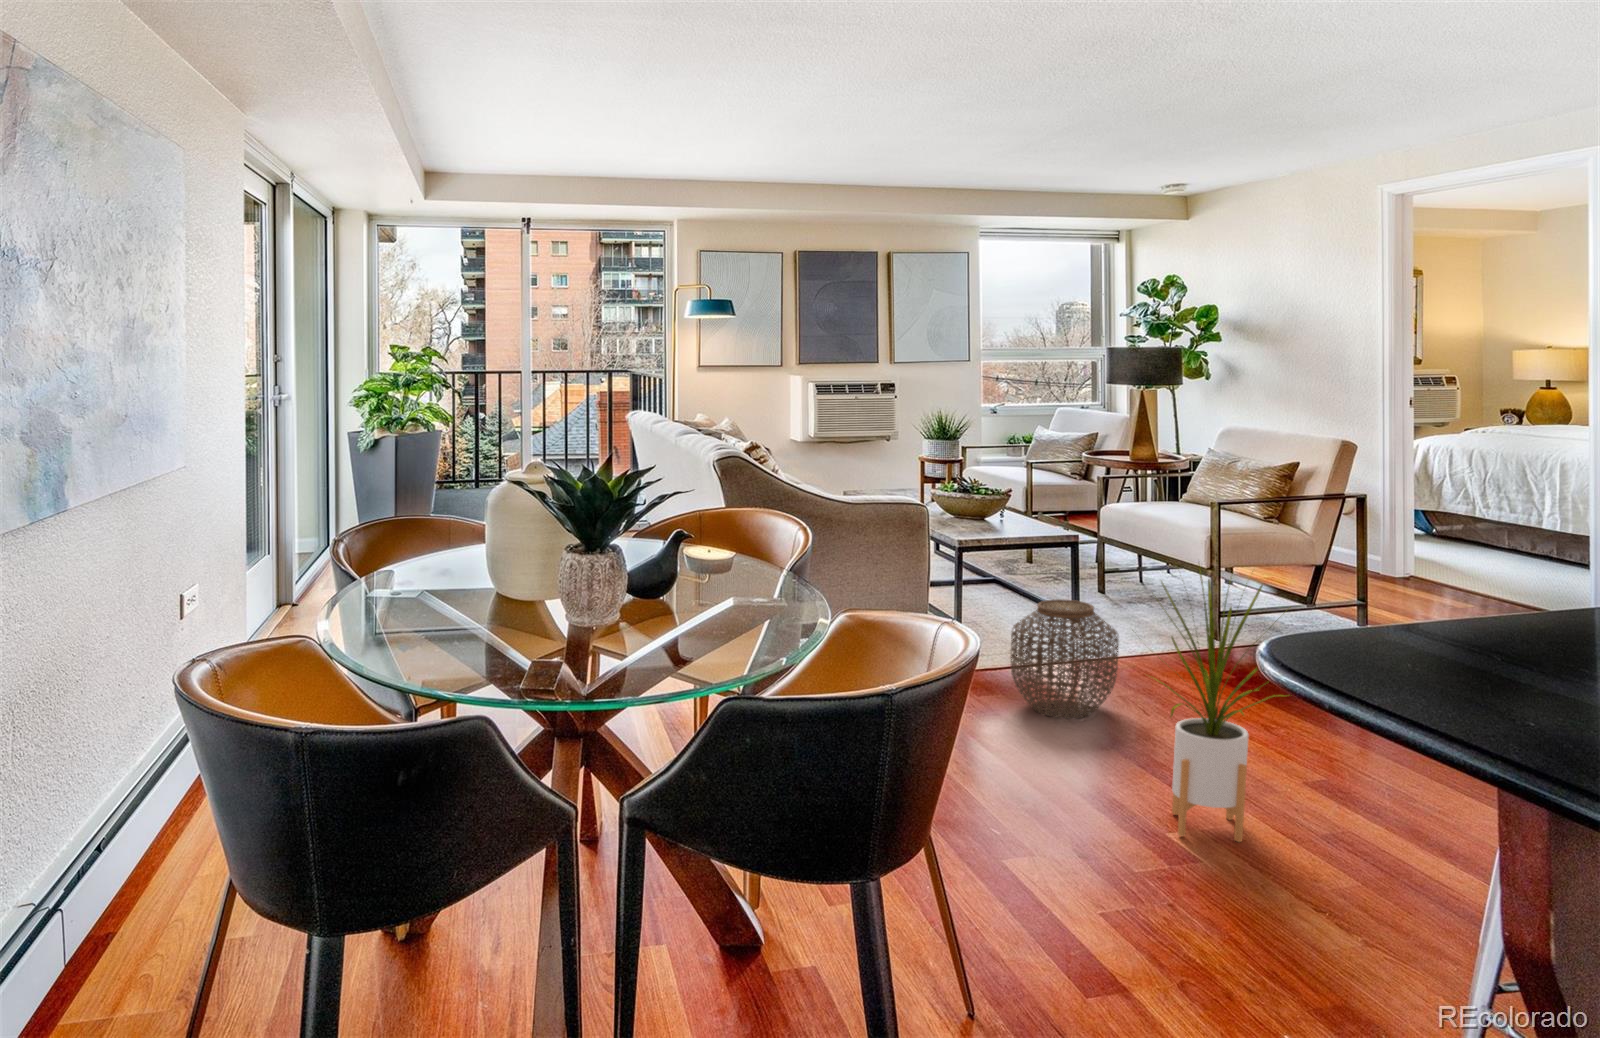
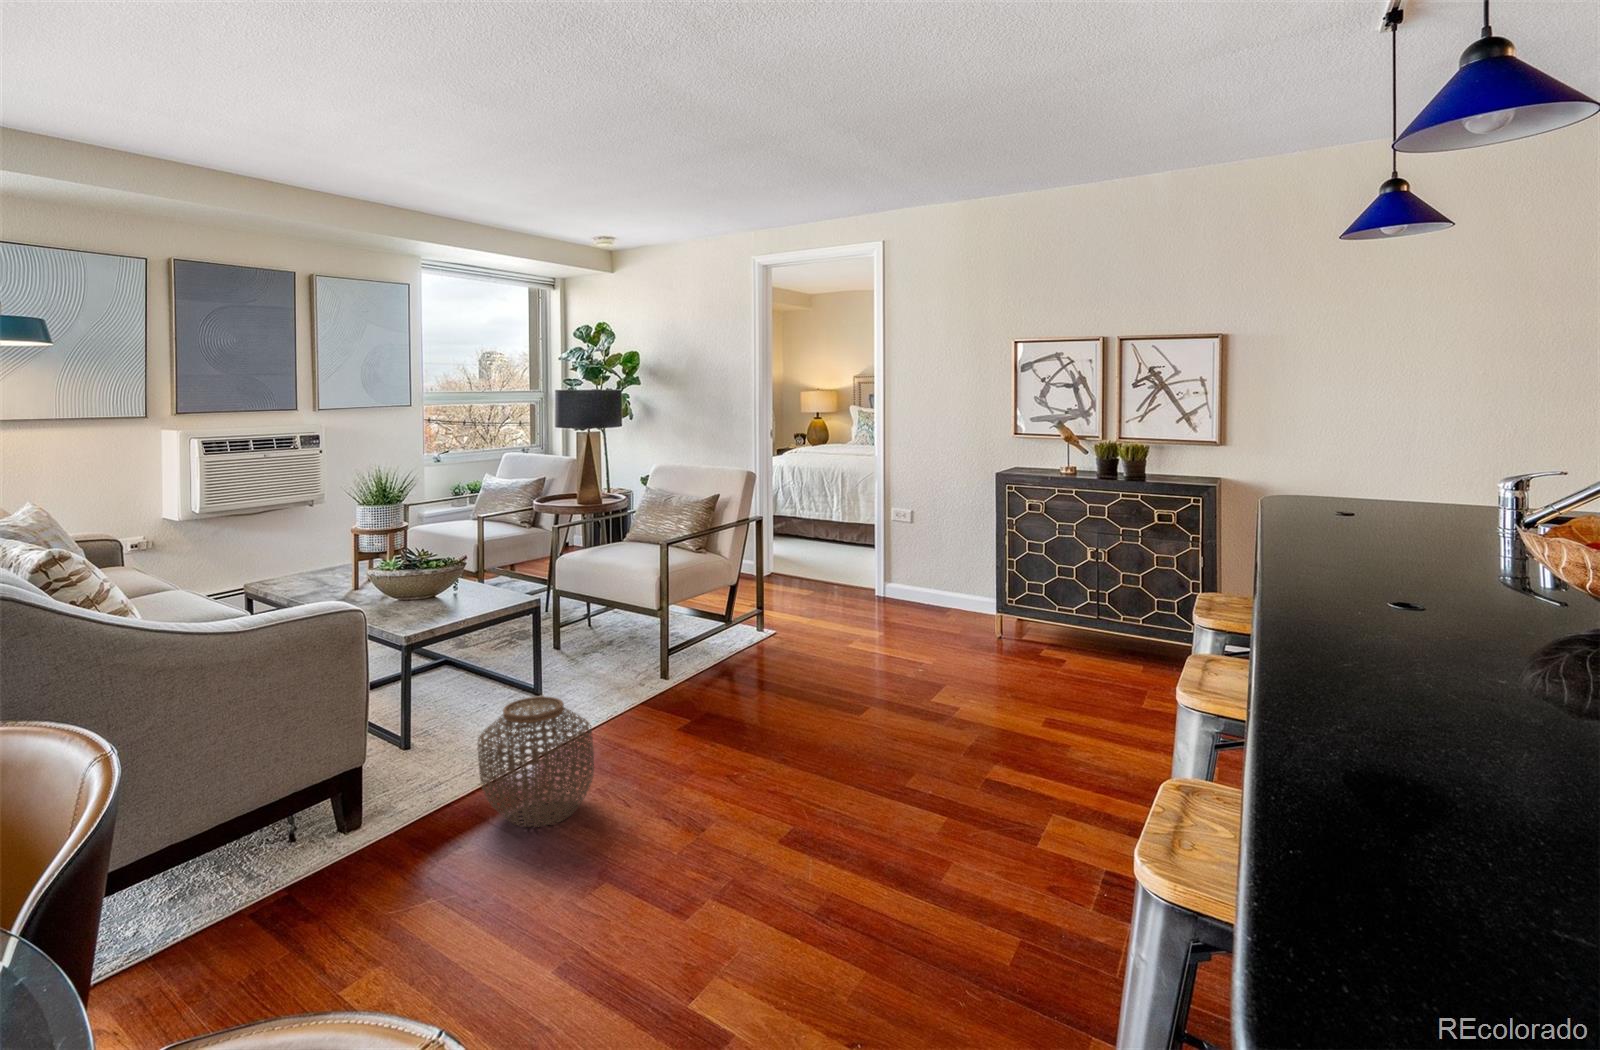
house plant: present [1155,571,1290,842] -> none [608,669,771,961]

